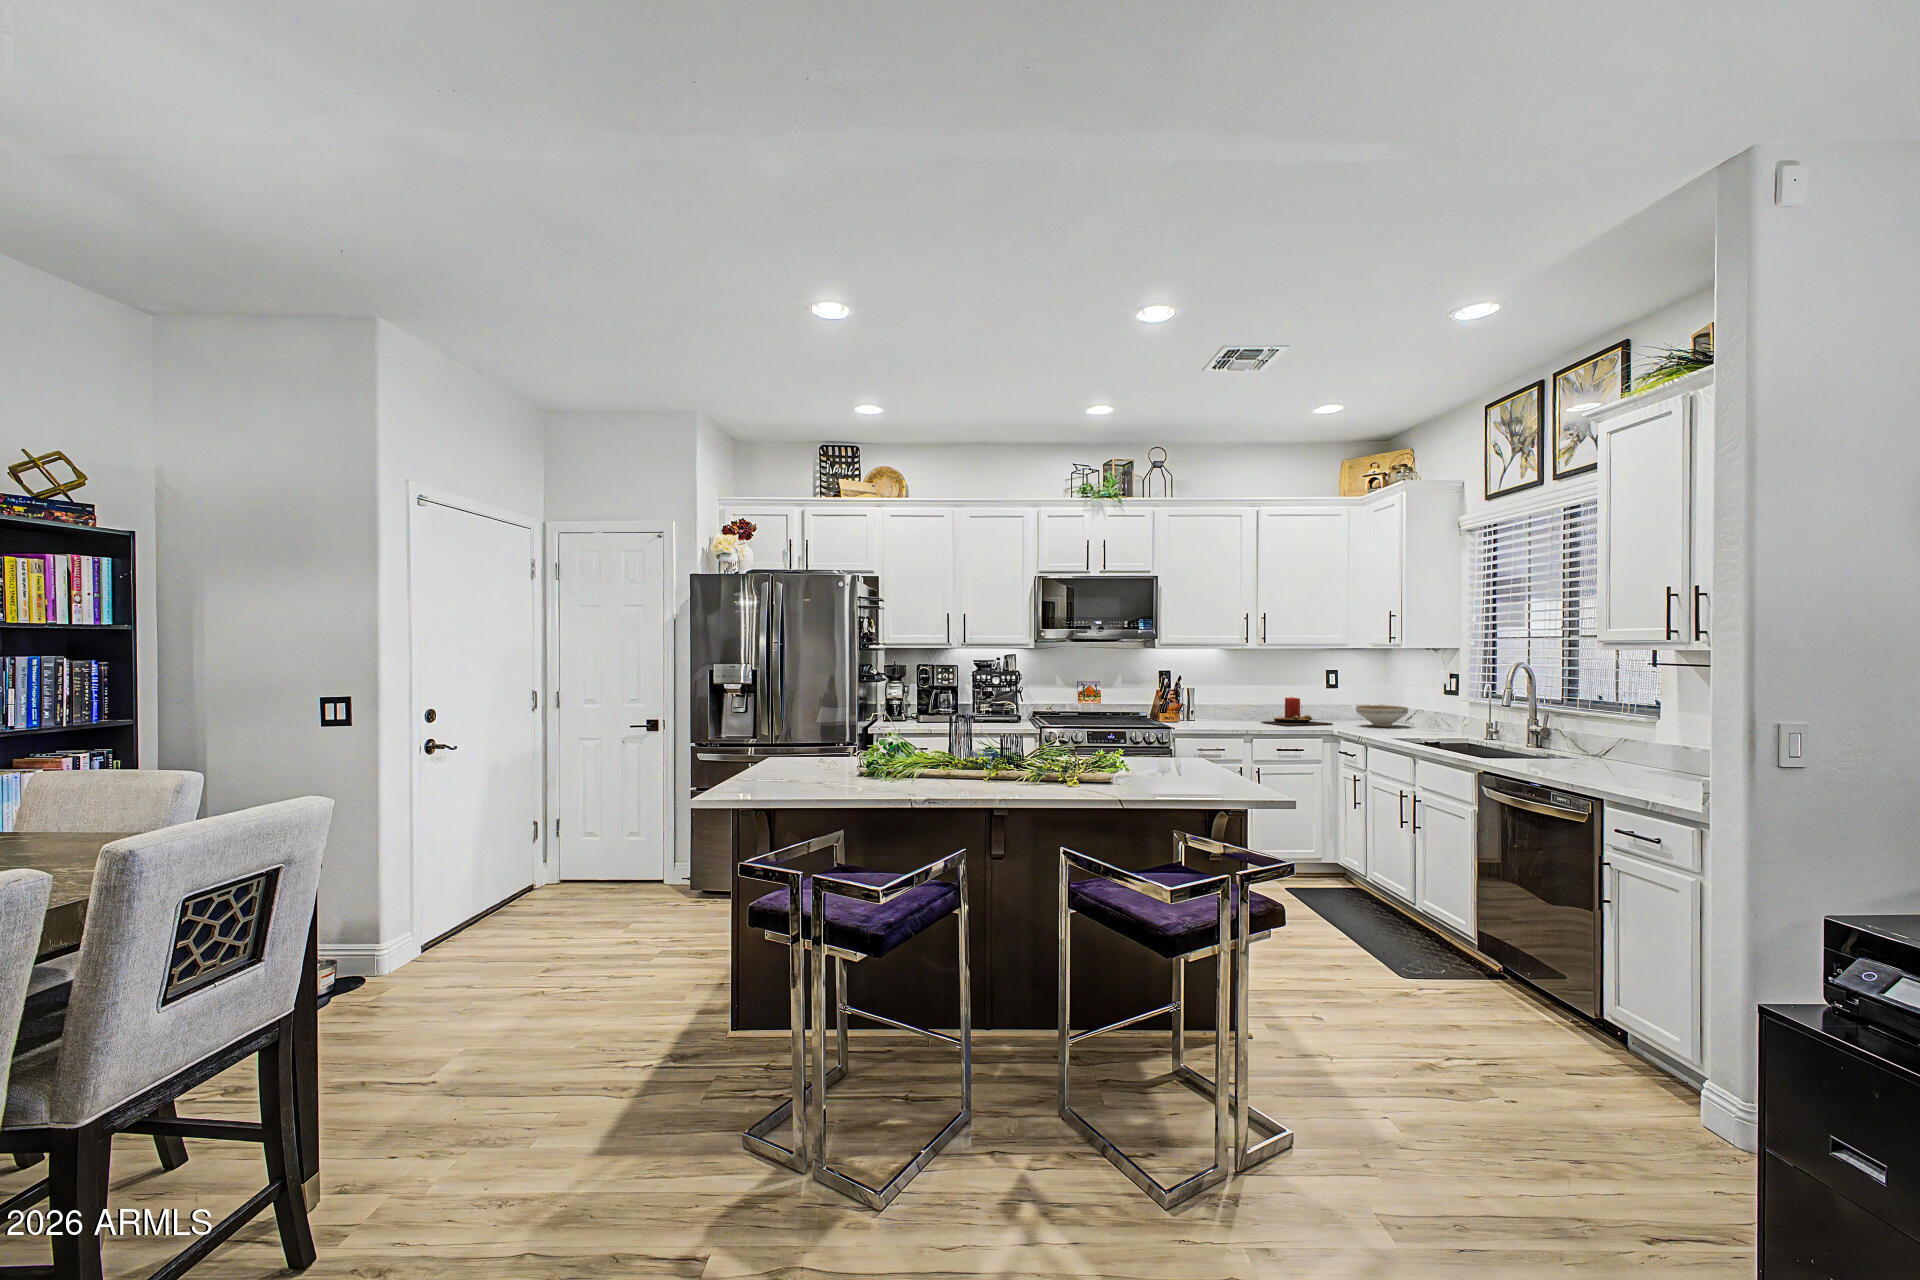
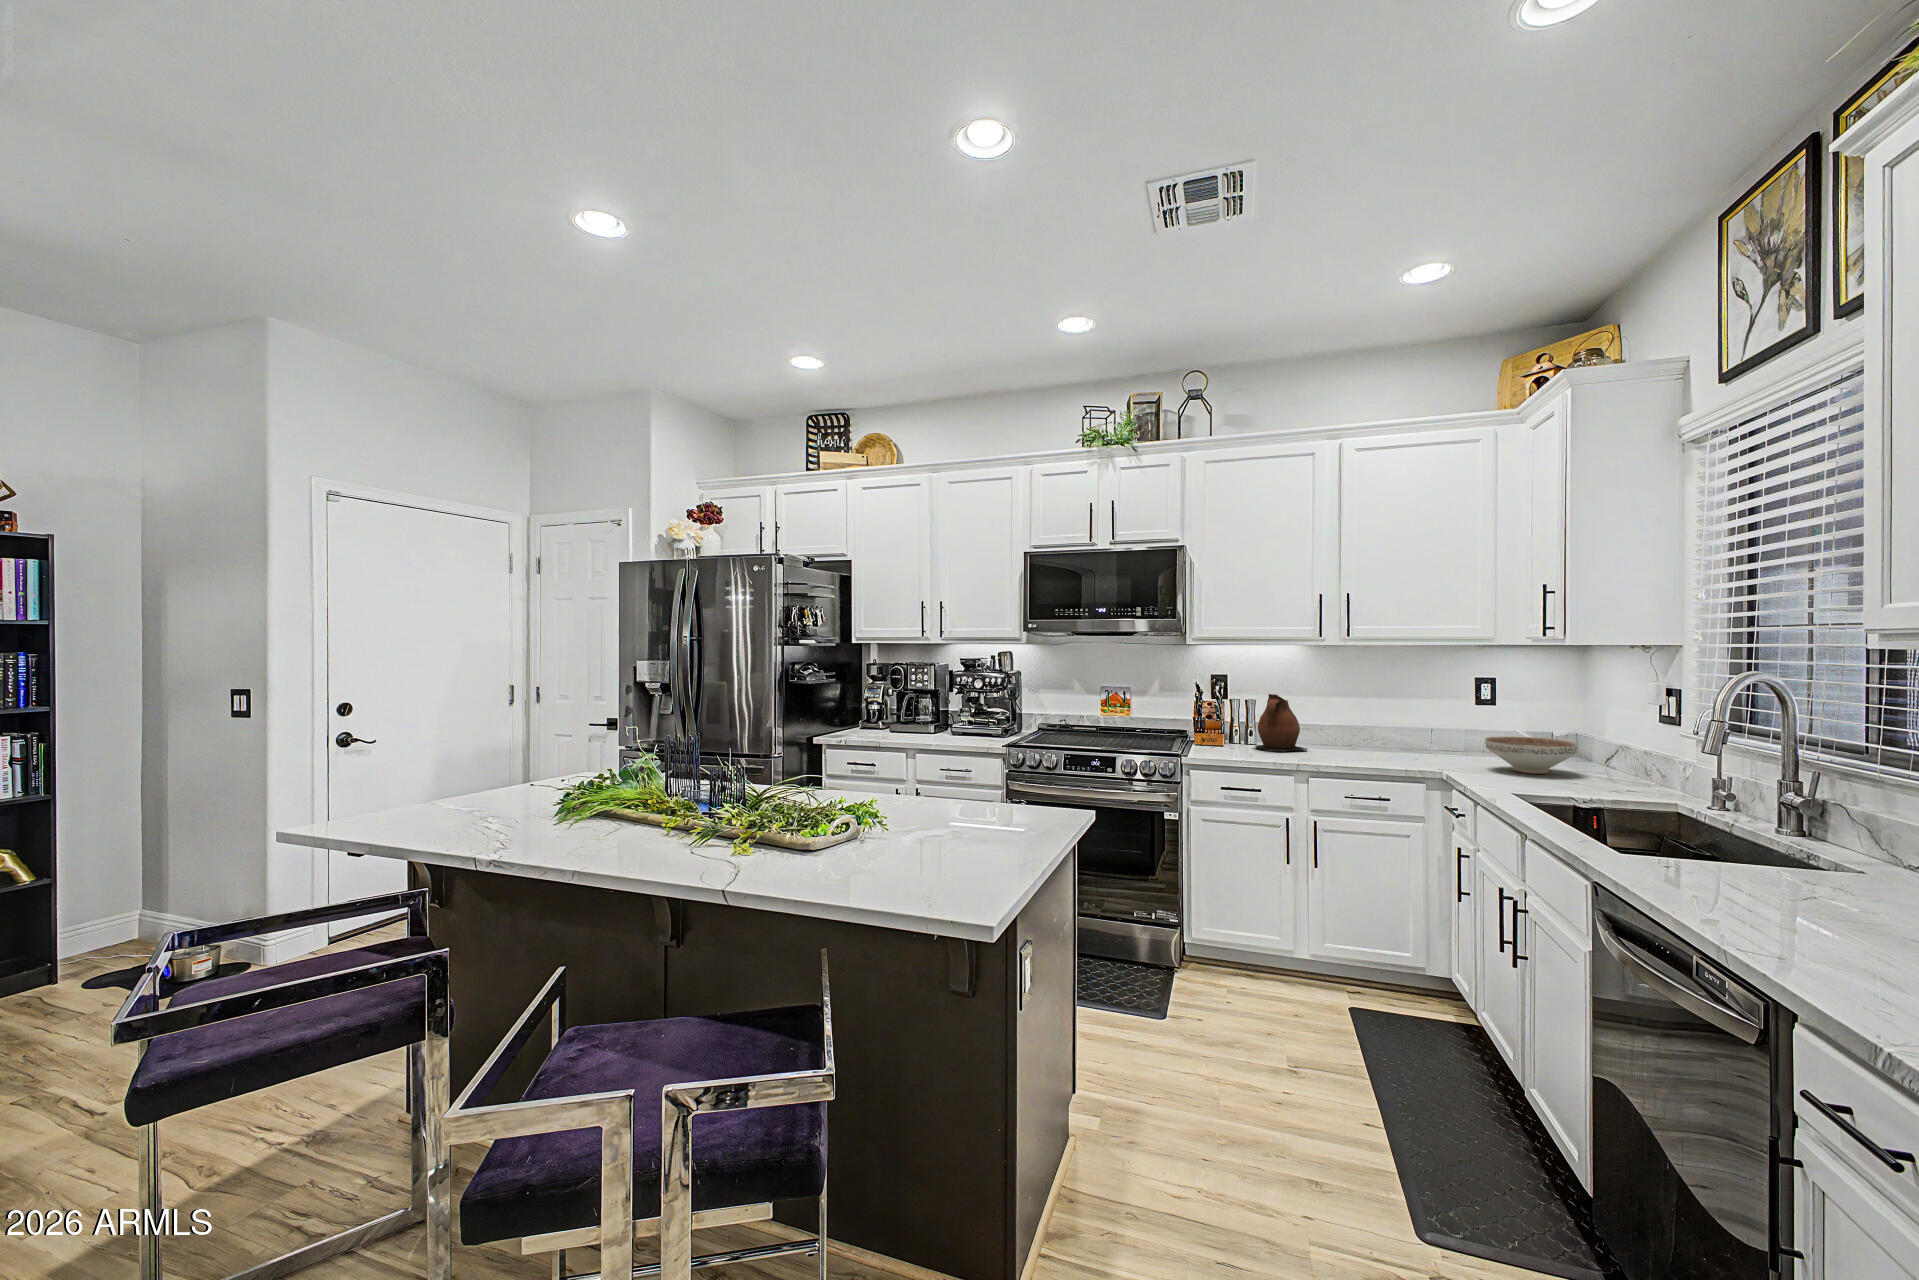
ceramic pitcher: none [1199,683,1238,723] -> present [1255,694,1307,751]
candle: present [1261,697,1333,726] -> none [1341,718,1450,763]

